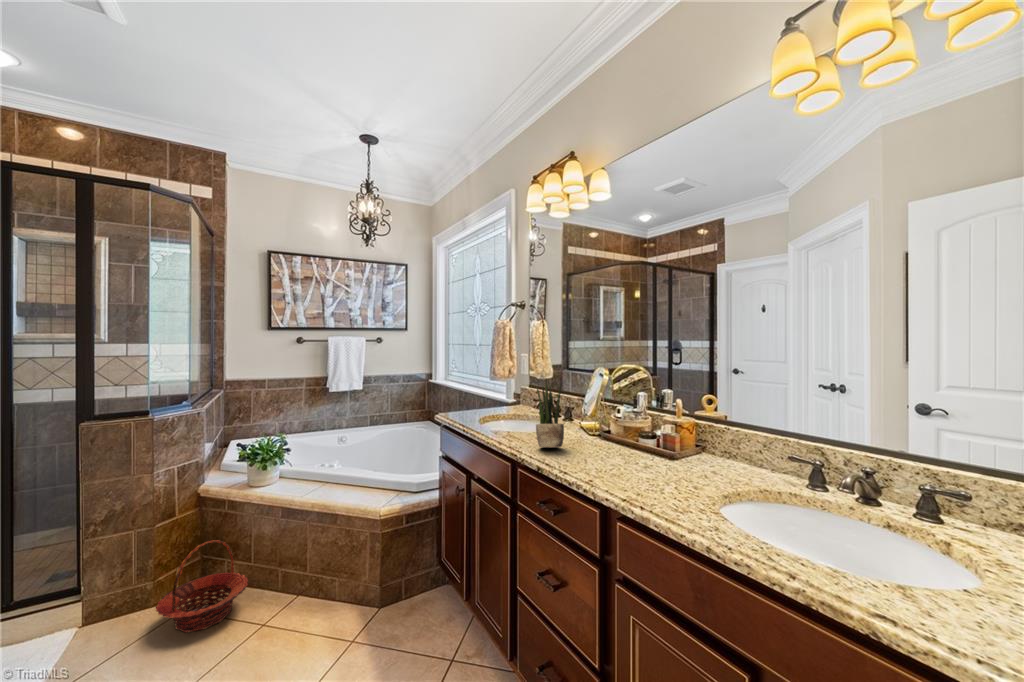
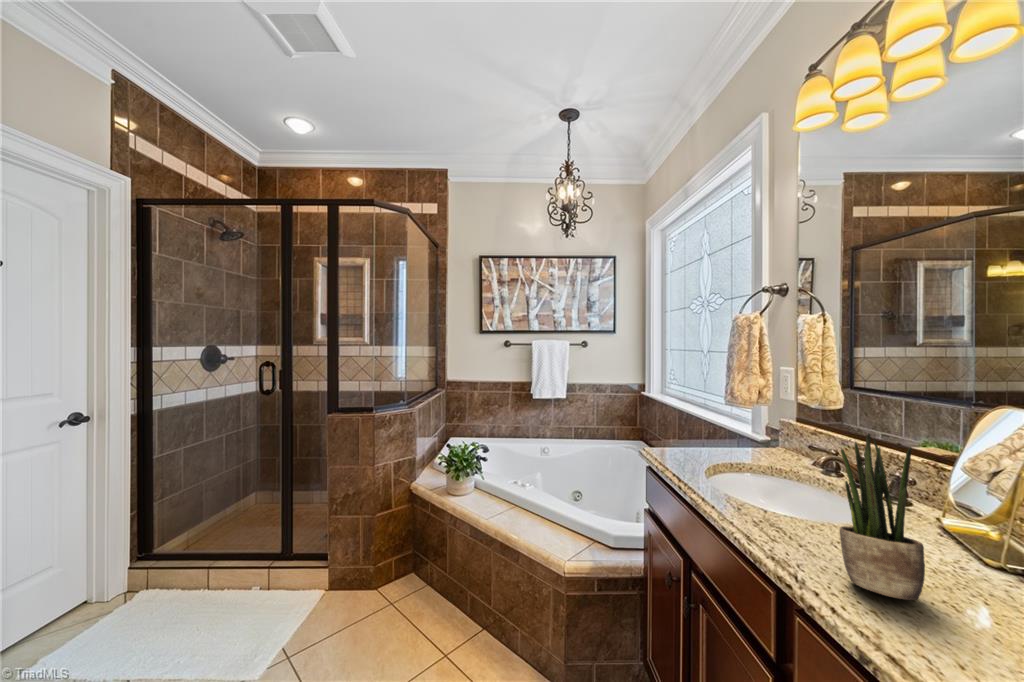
basket: present [156,540,248,632] -> none [362,546,439,638]

